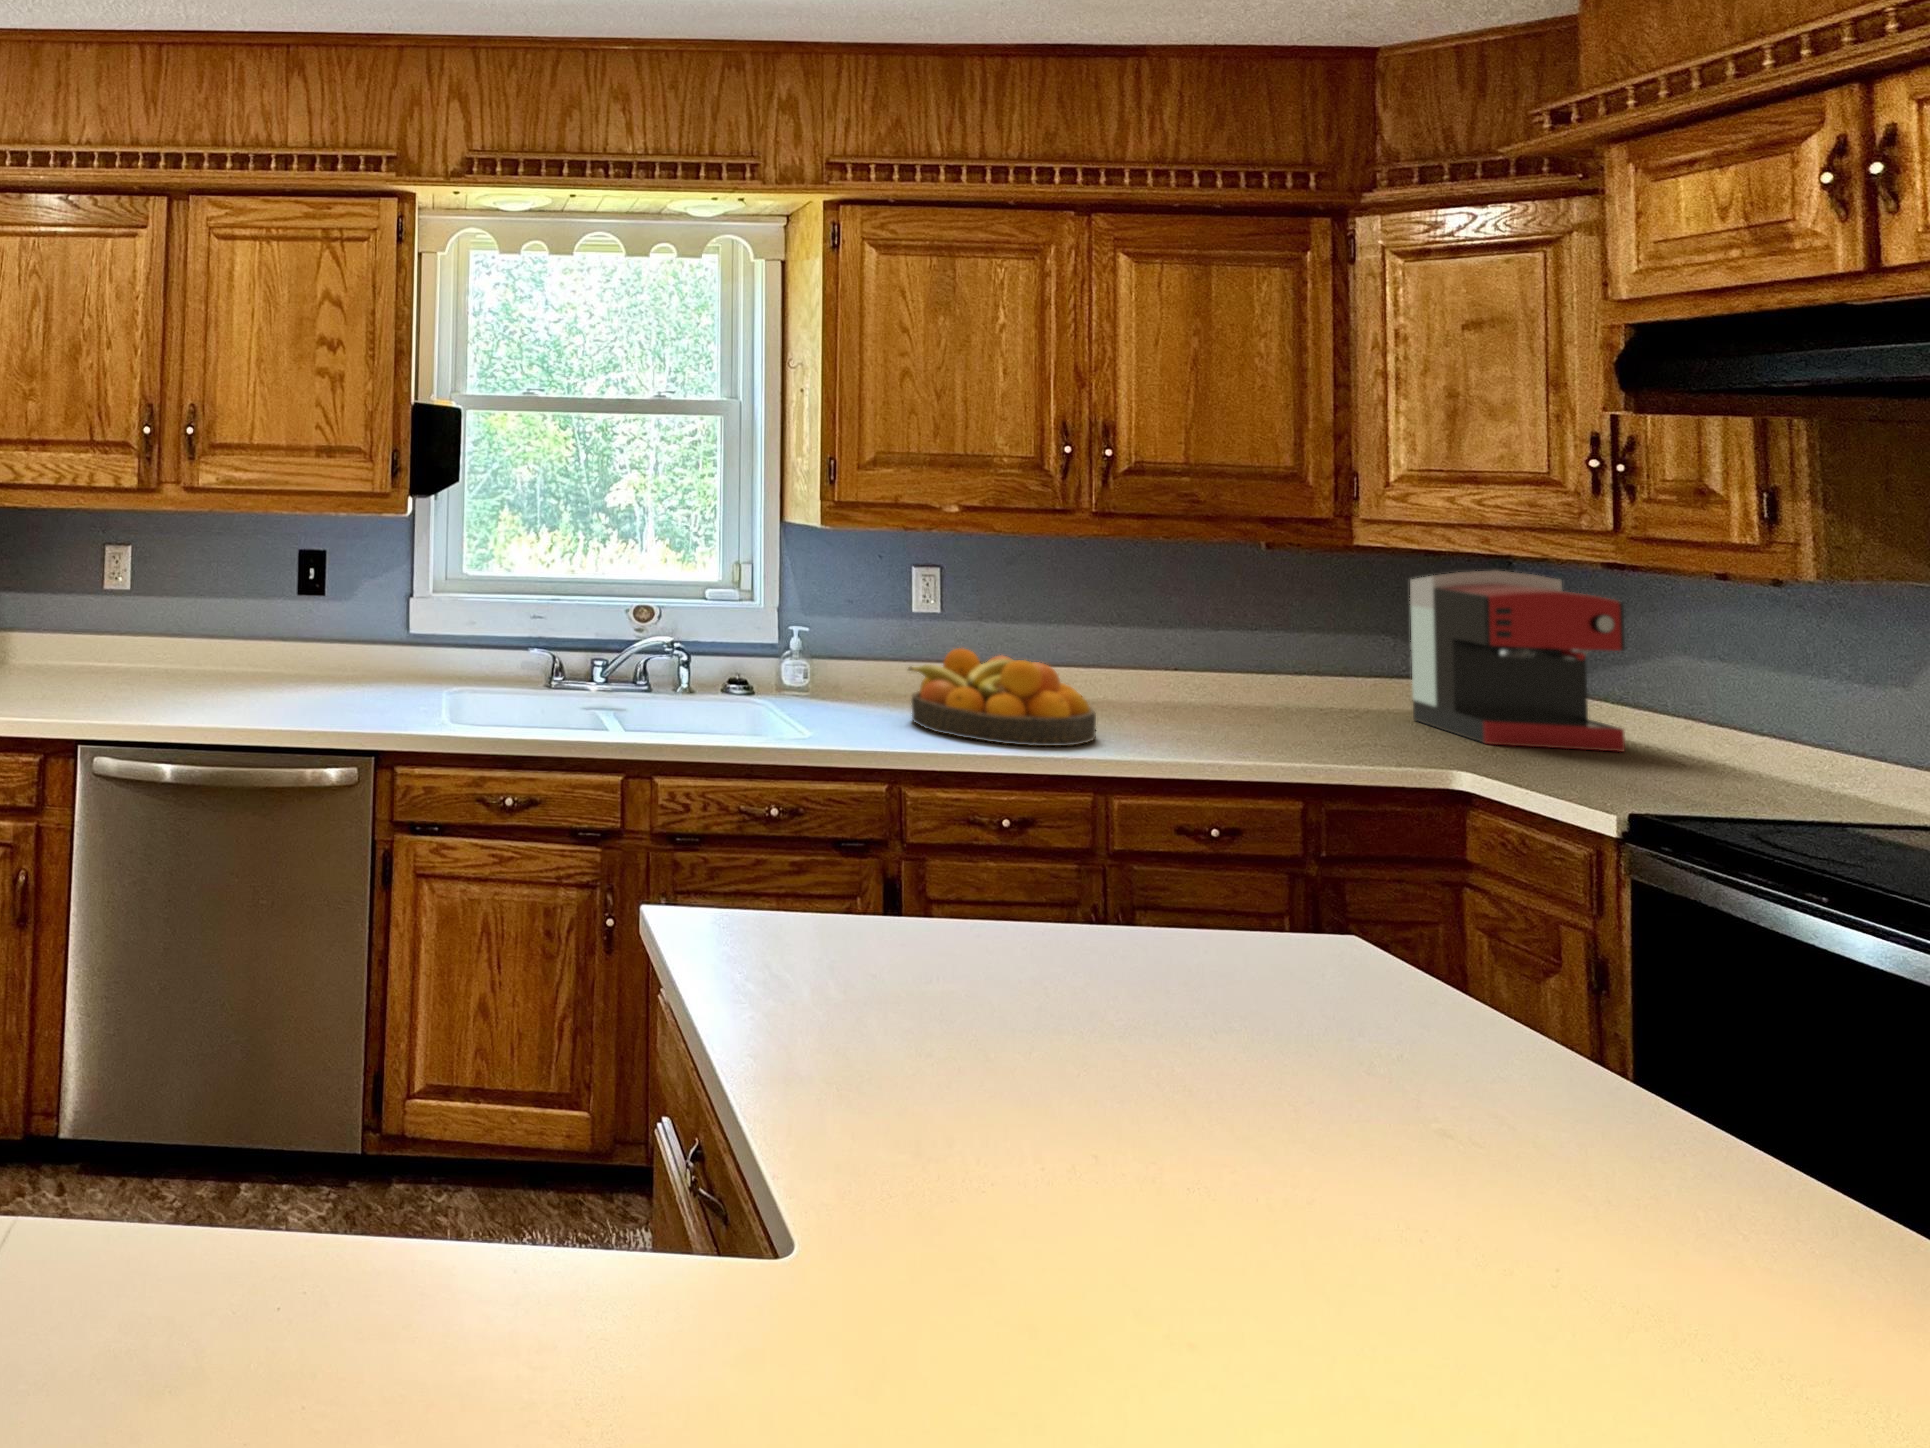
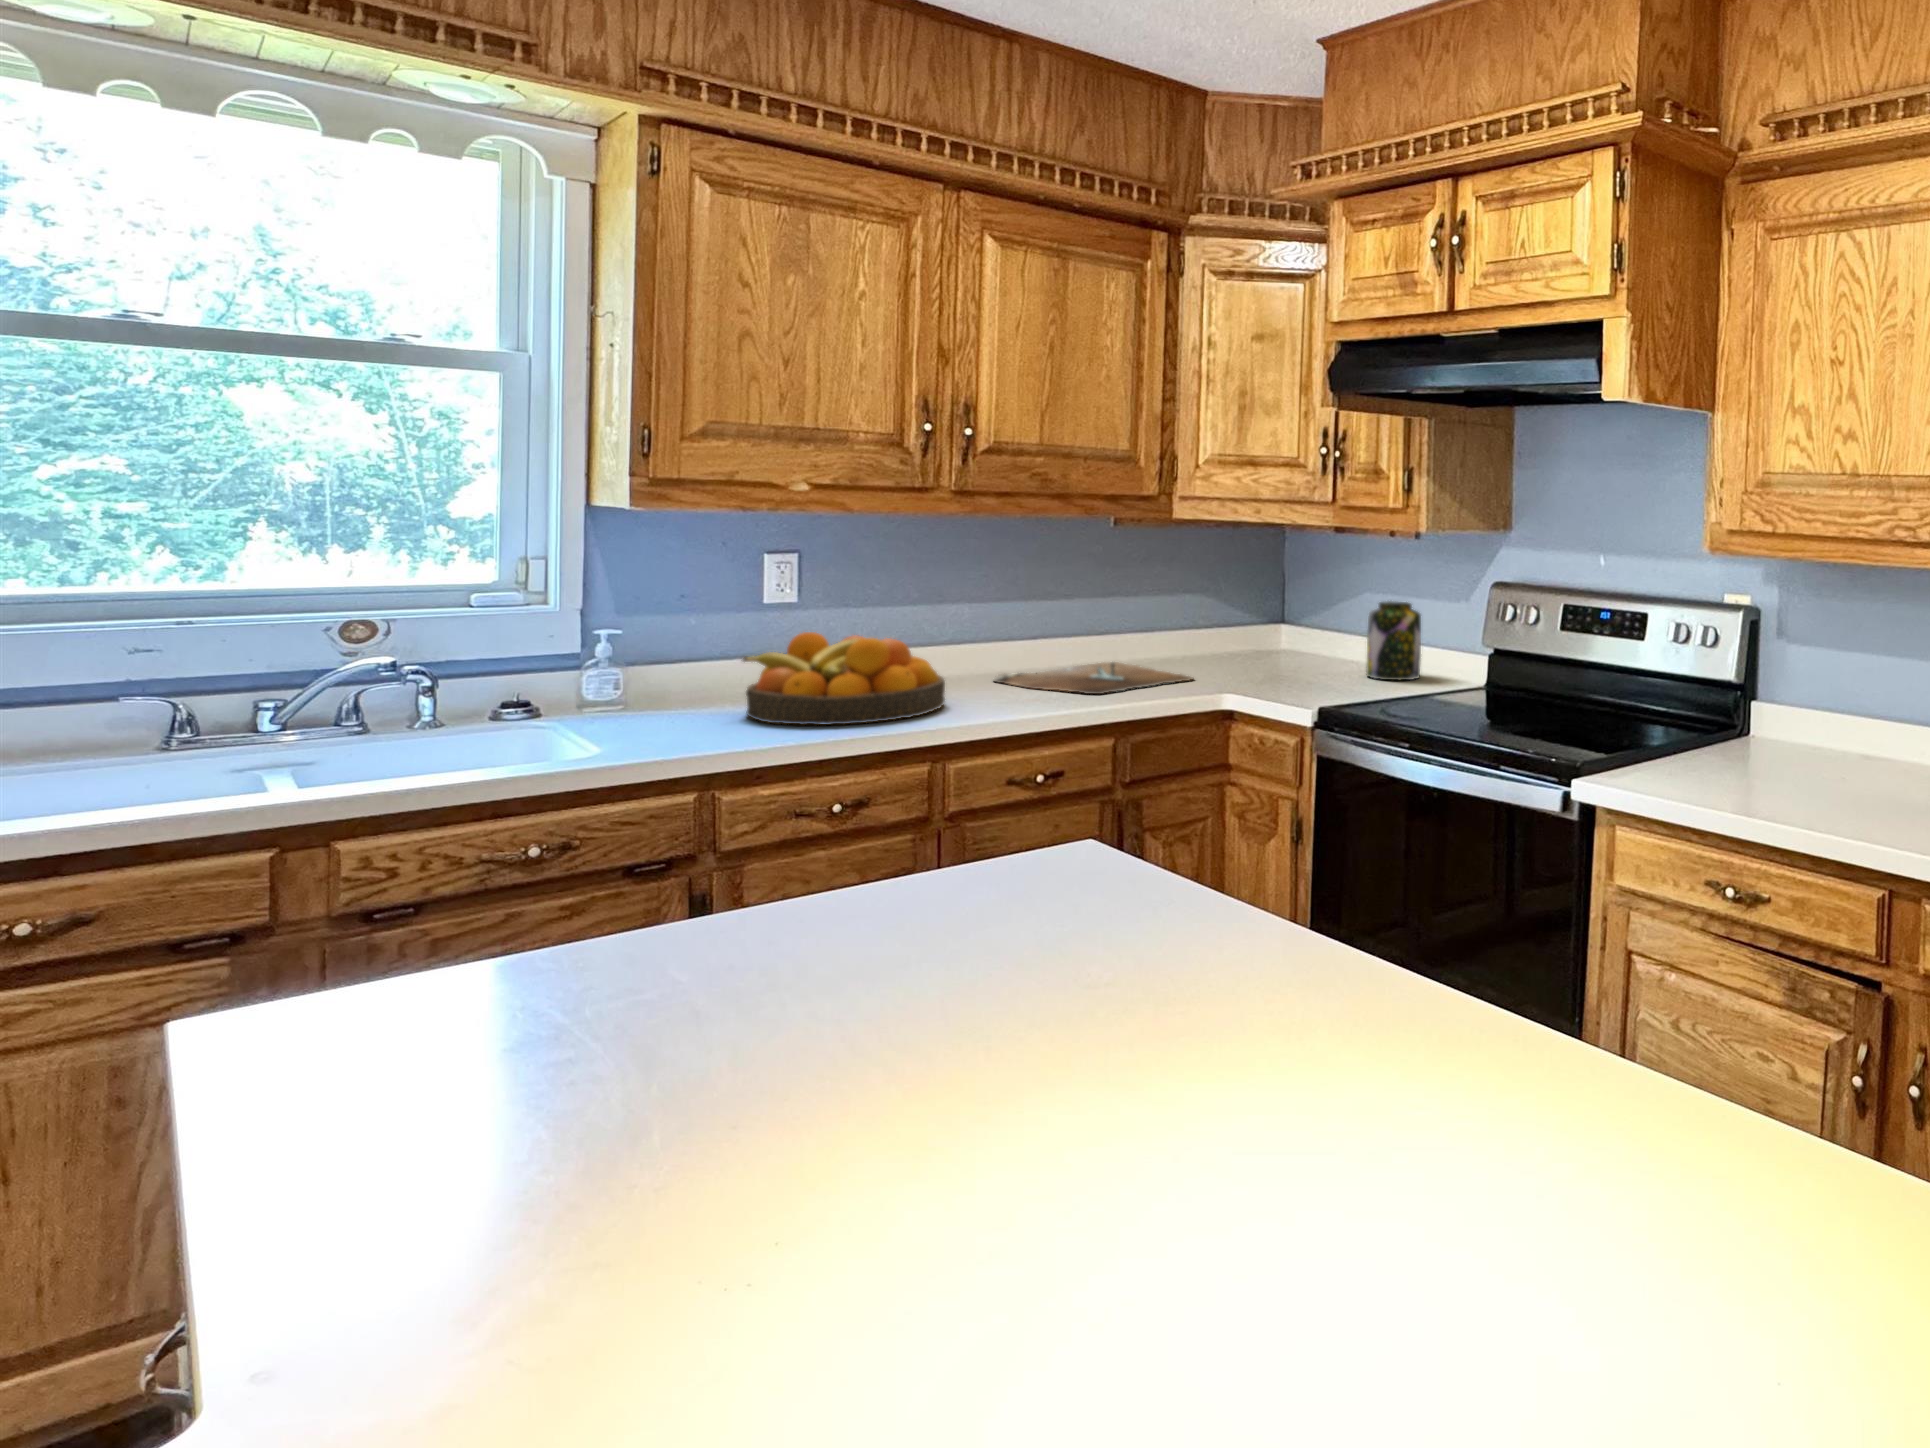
coffee maker: present [1410,570,1625,752] -> none [1211,534,1339,667]
jar: none [1692,677,1805,799] -> present [1366,601,1421,680]
cutting board: none [1137,711,1401,751] -> present [994,662,1193,694]

